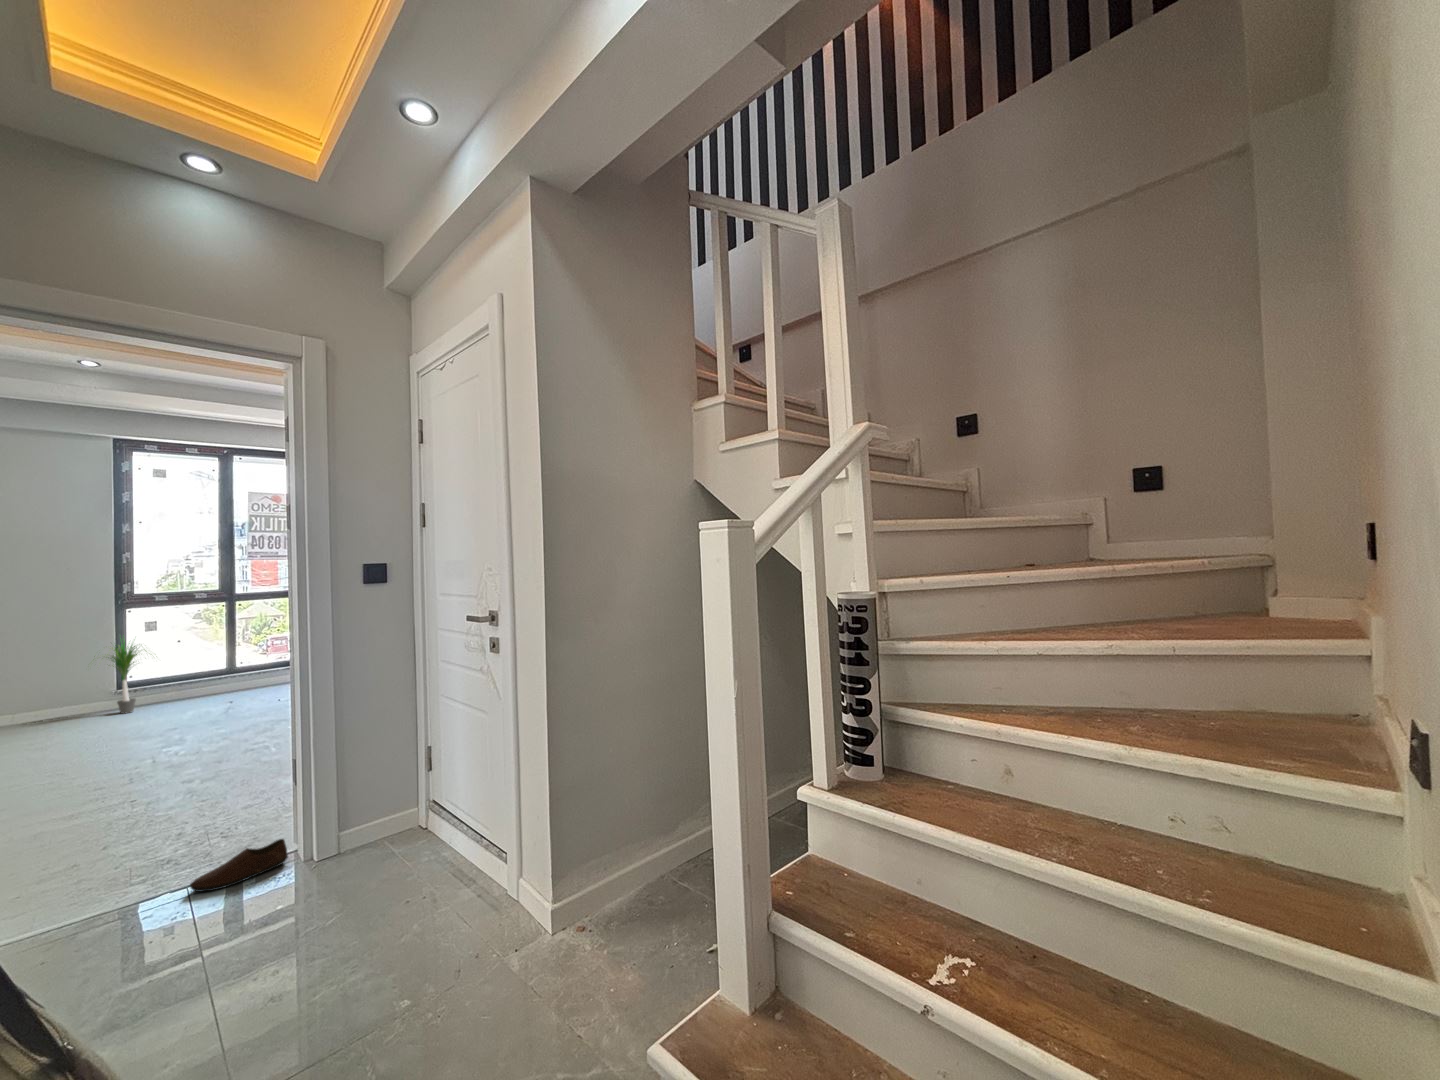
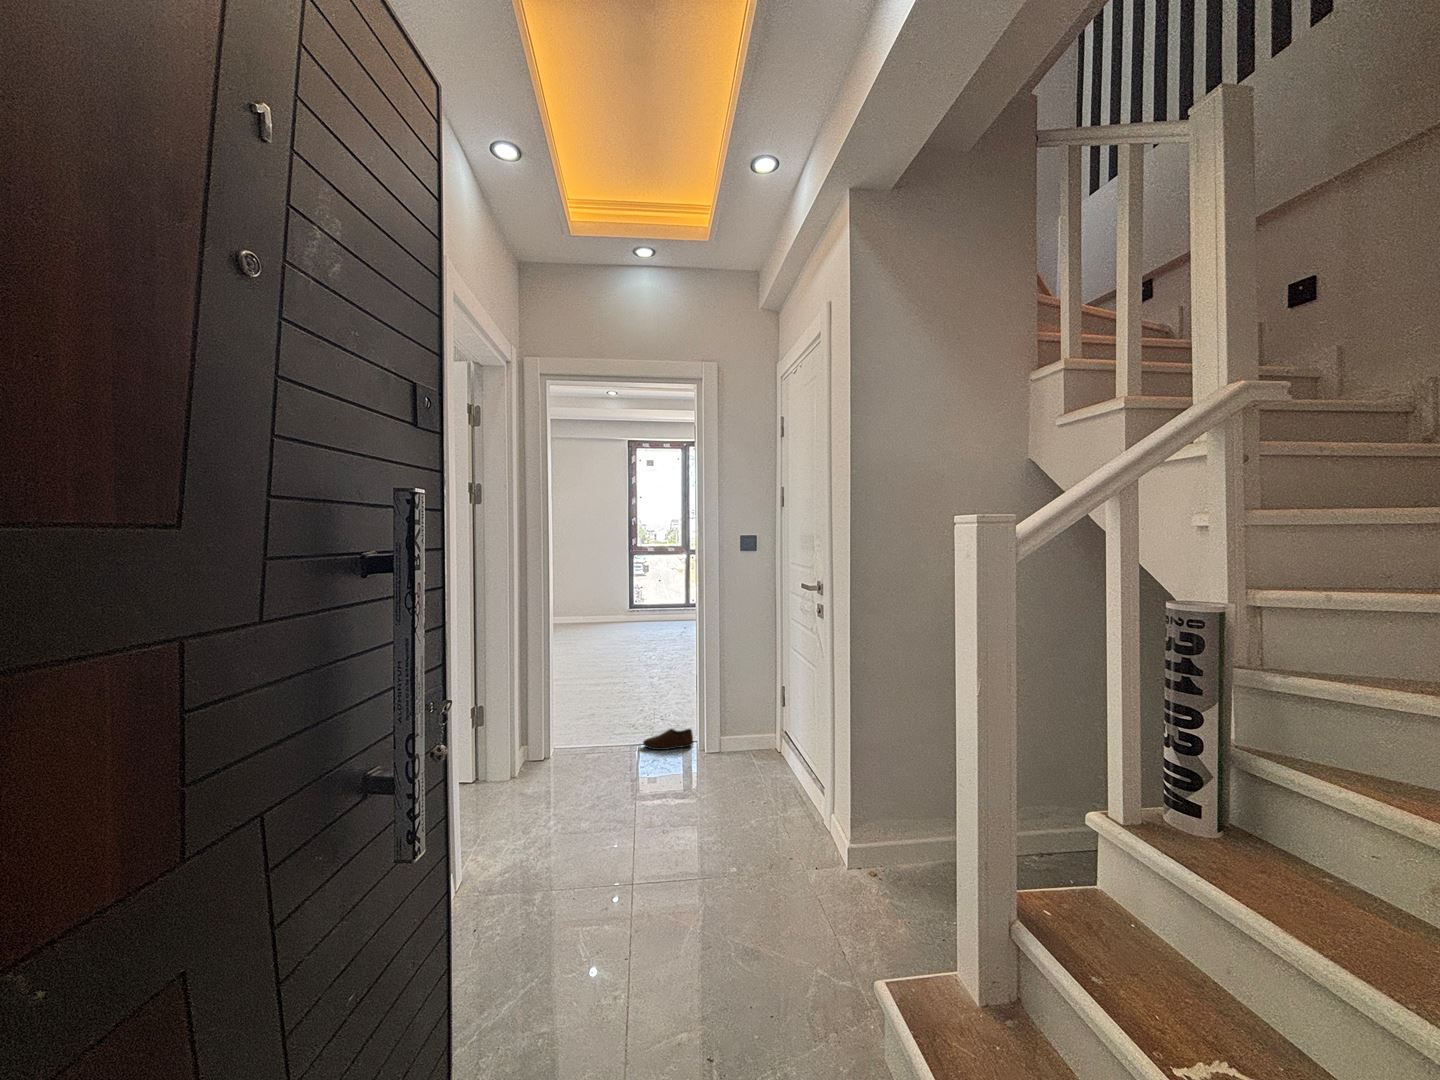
potted plant: present [106,642,146,714] -> none [614,573,649,626]

